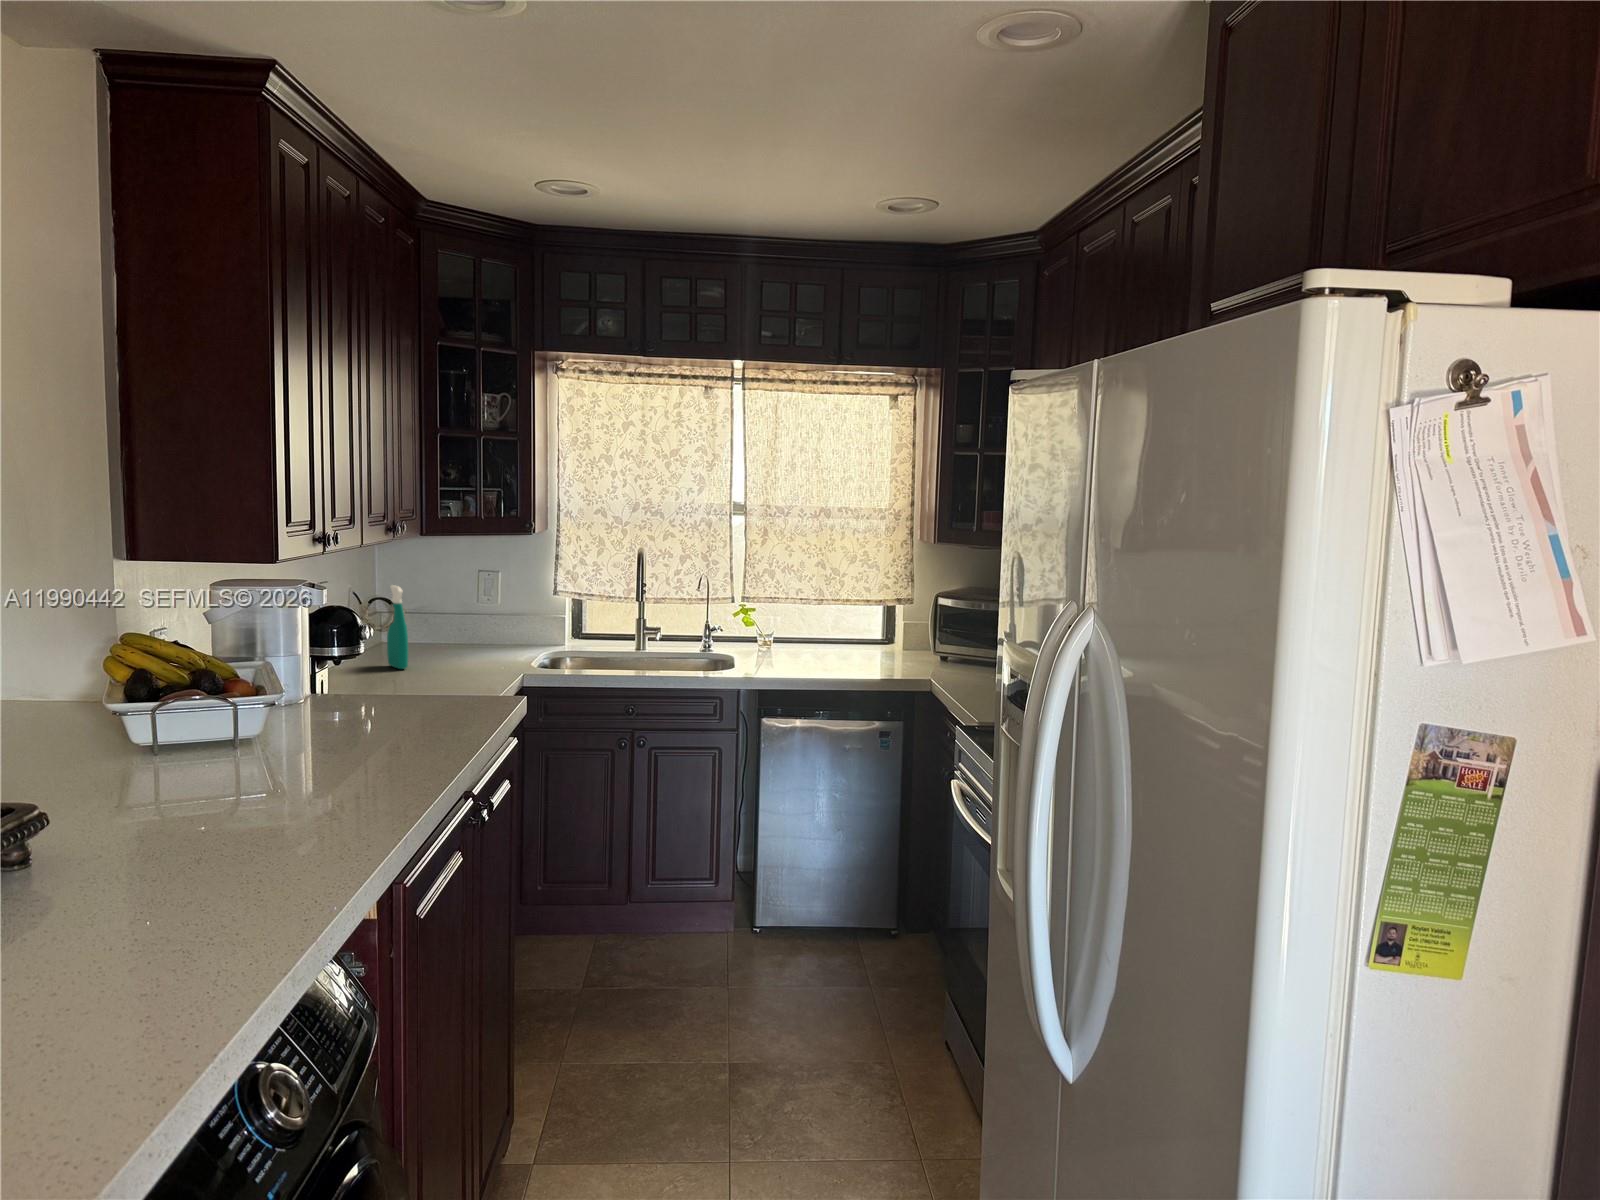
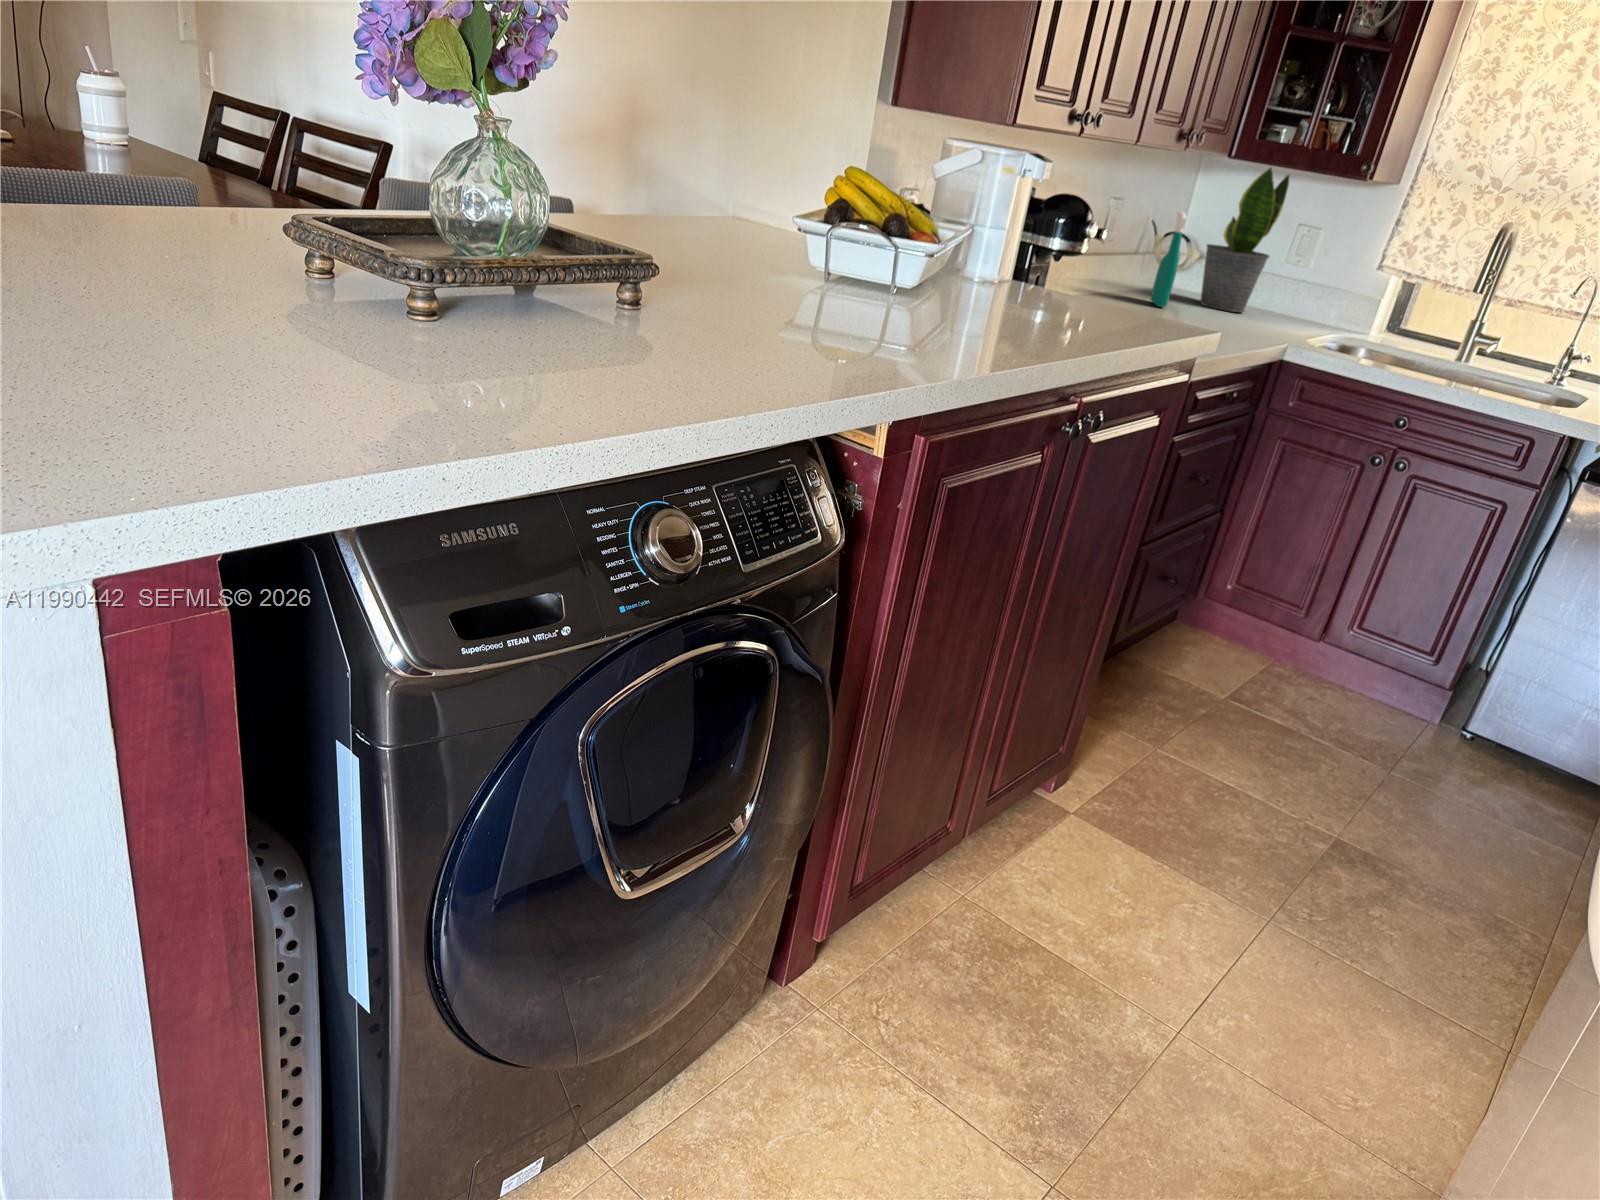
potted plant: none [414,533,472,656] -> present [1200,167,1290,312]

